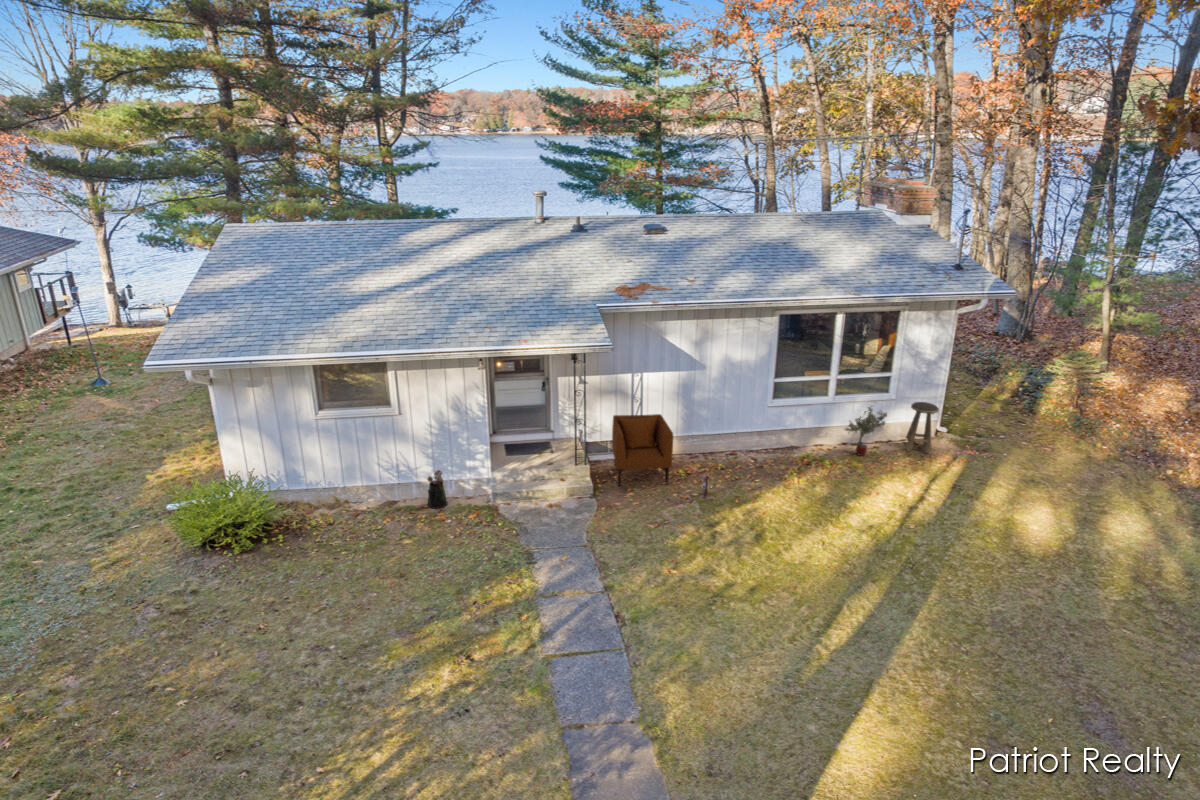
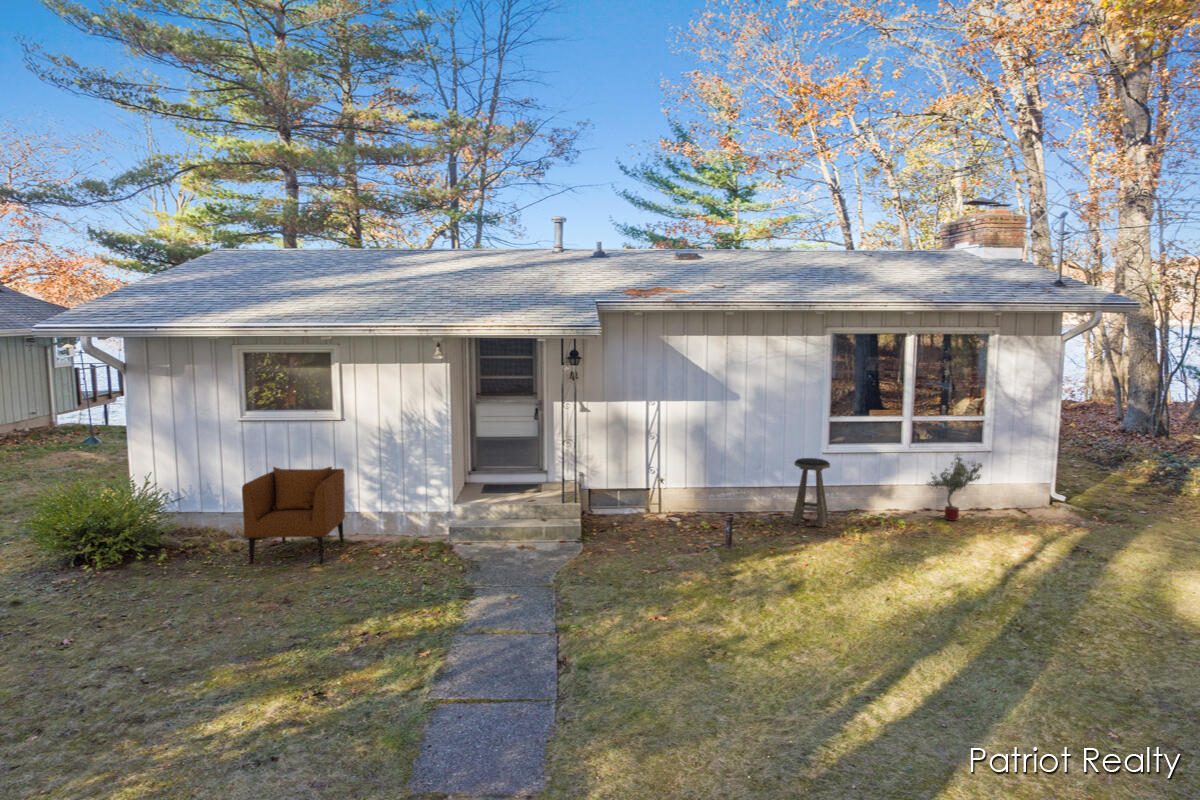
stool: present [904,402,939,454] -> present [792,458,830,527]
armchair: present [612,414,674,486] -> present [242,467,345,563]
watering can: present [427,470,448,509] -> none [376,500,404,547]

